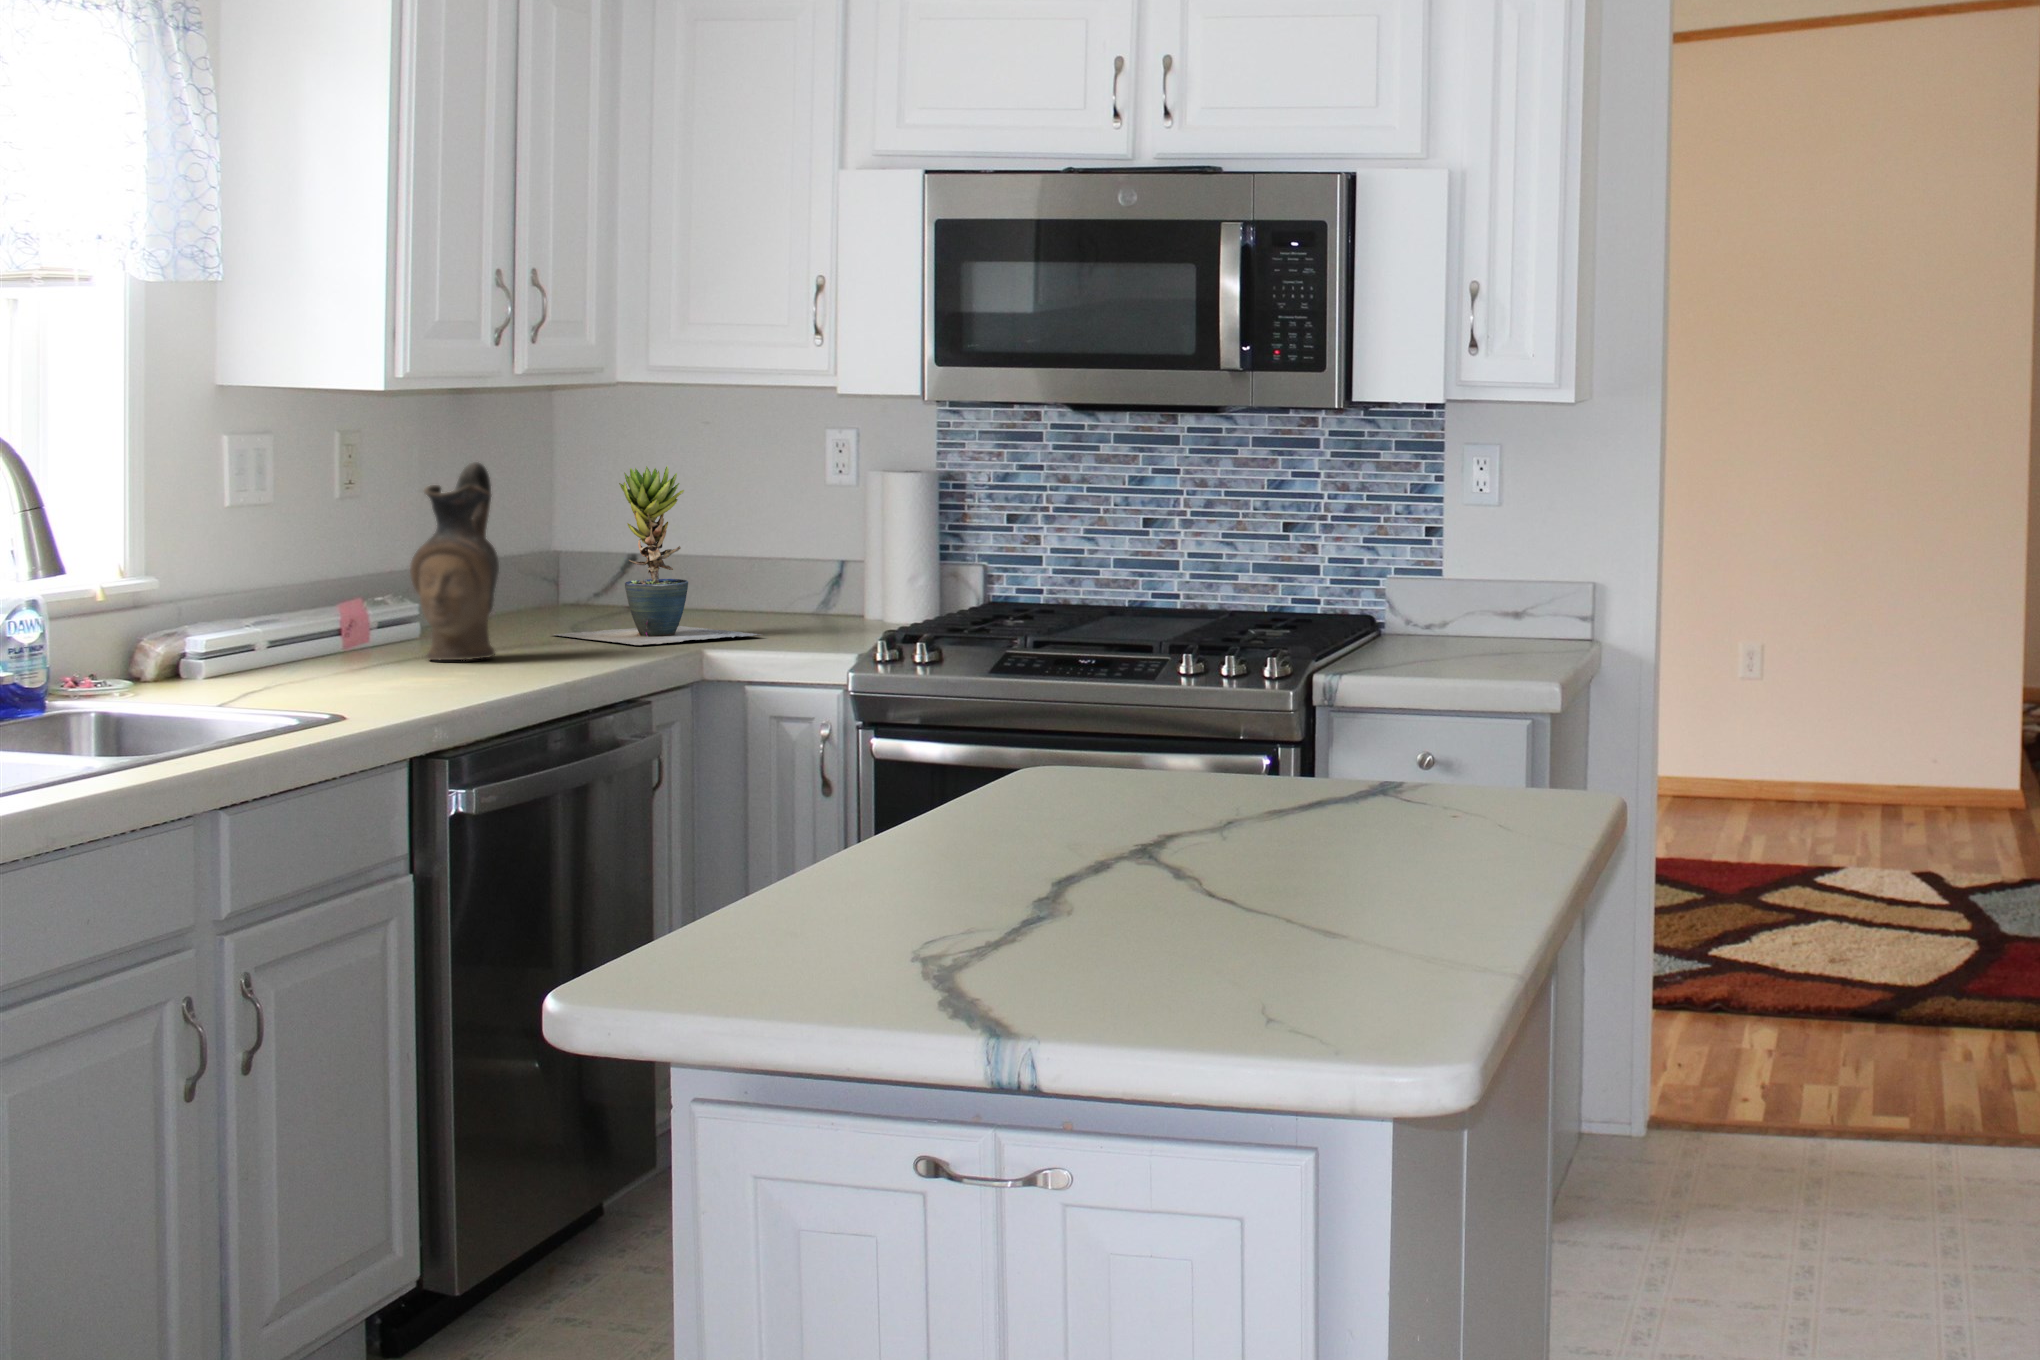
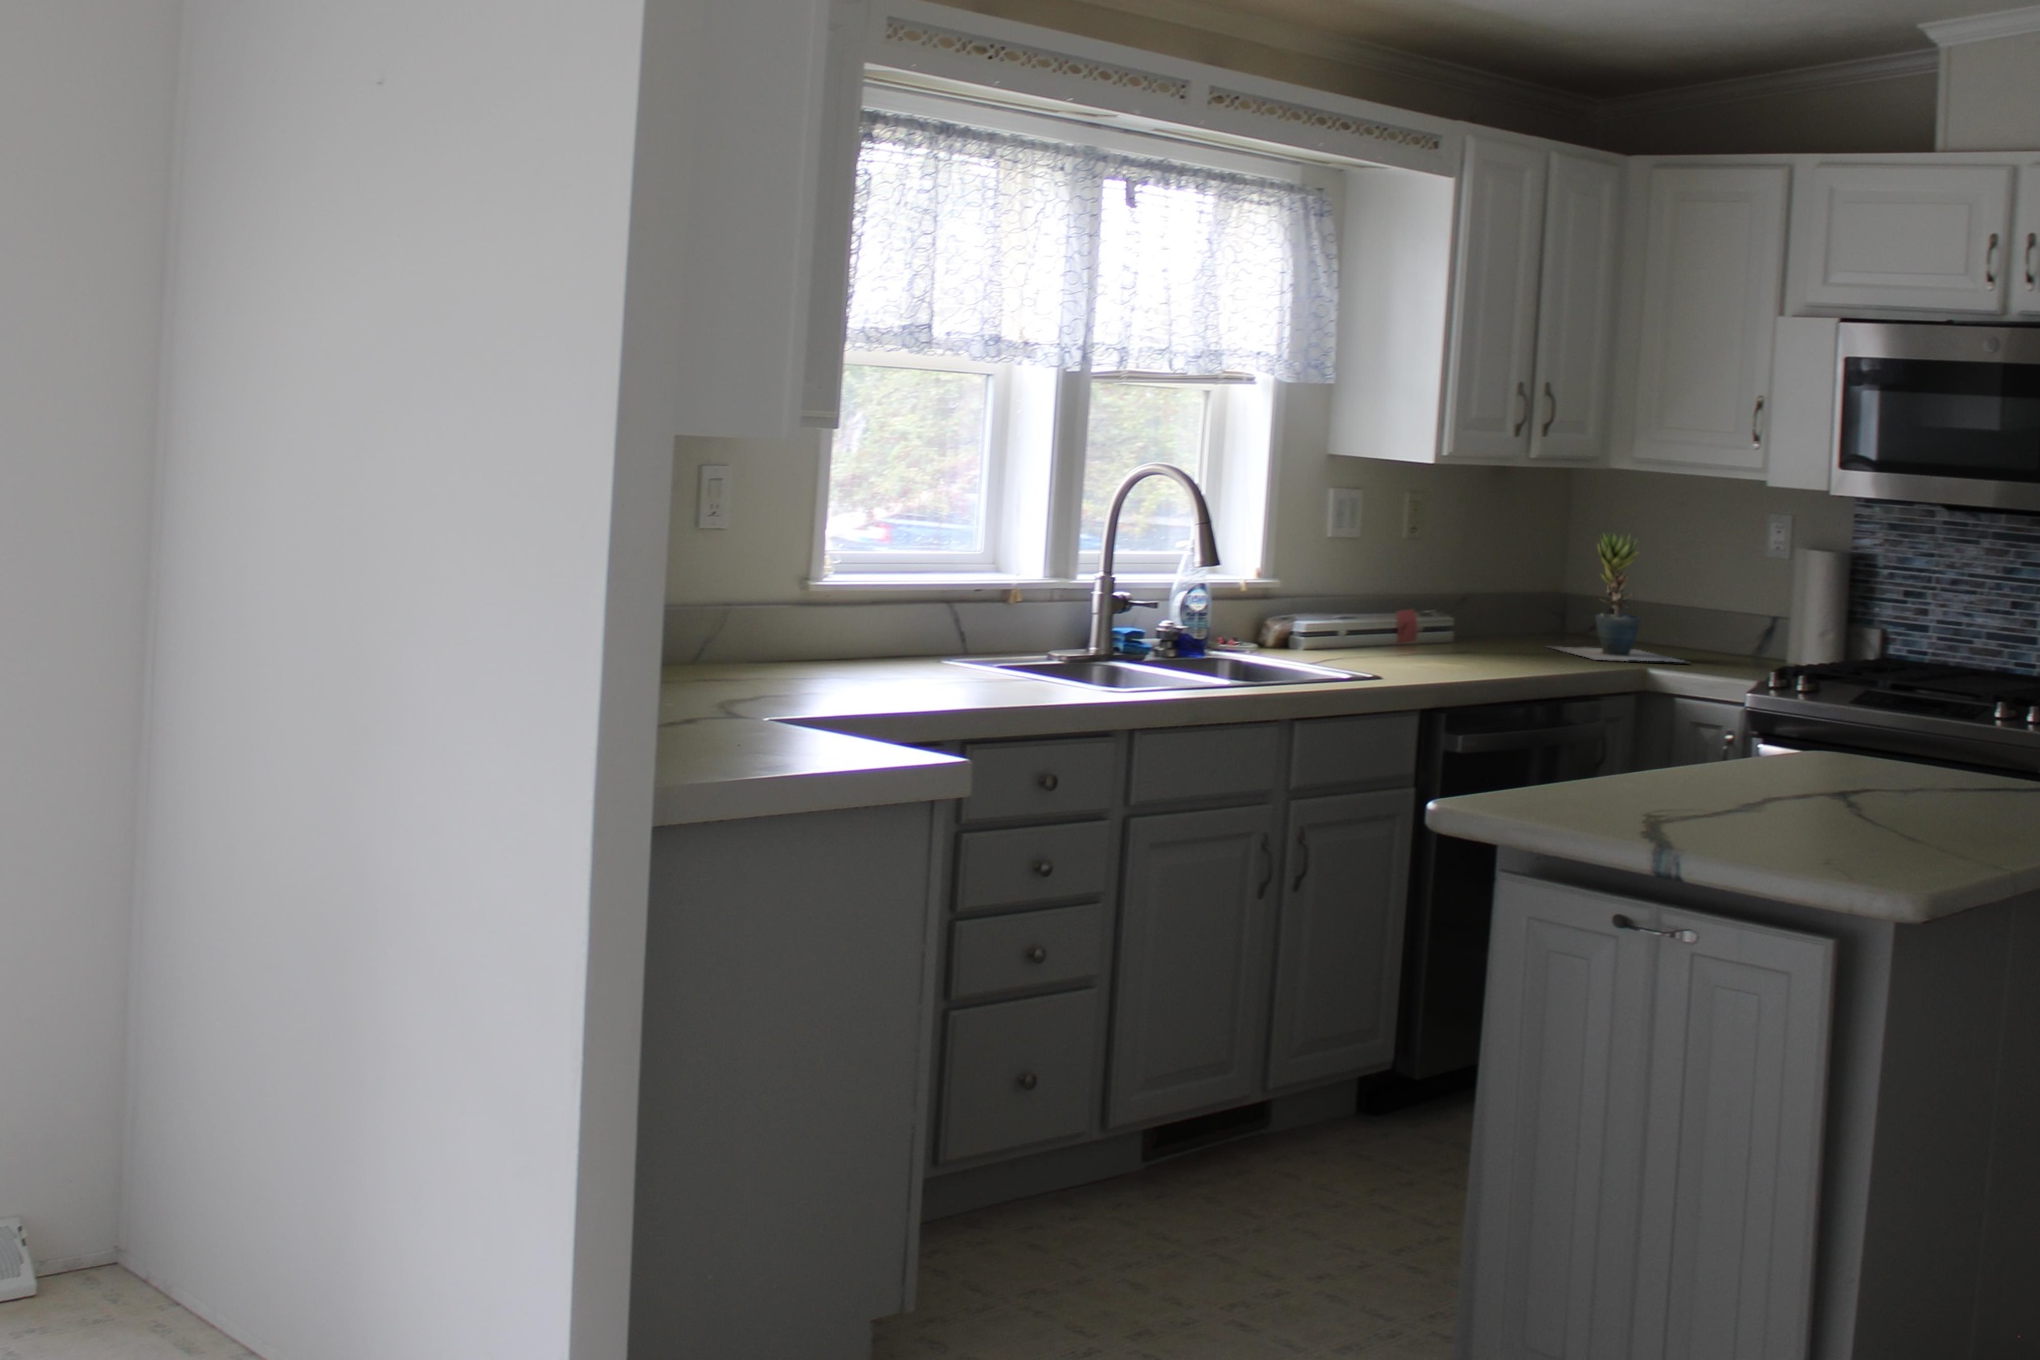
ceramic pitcher: present [410,462,499,660] -> none [1439,522,1498,656]

